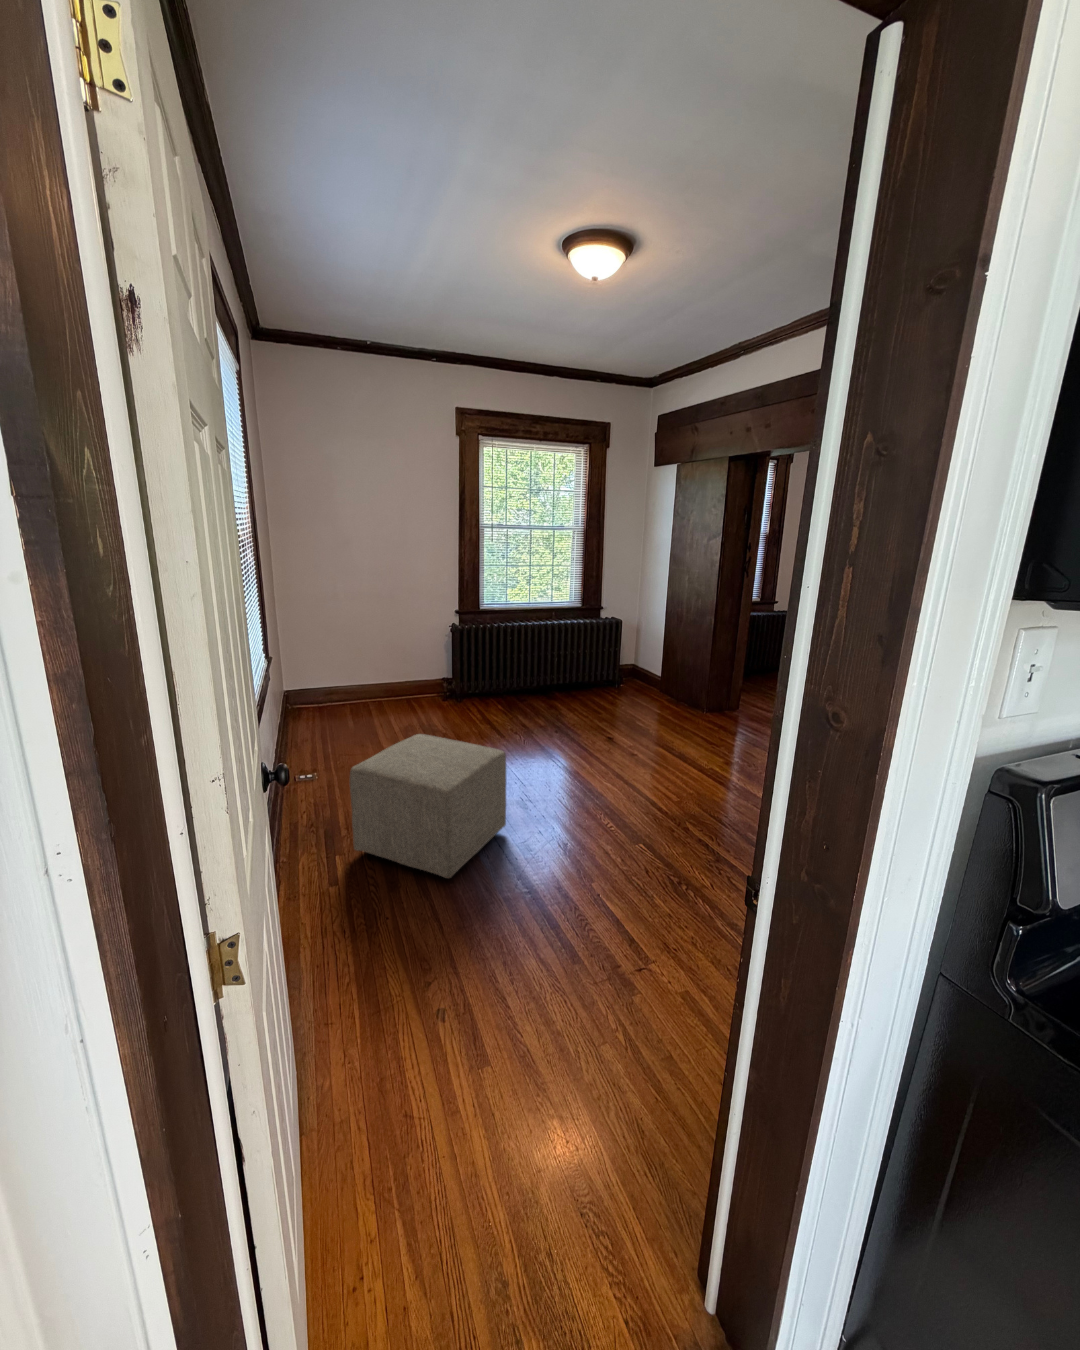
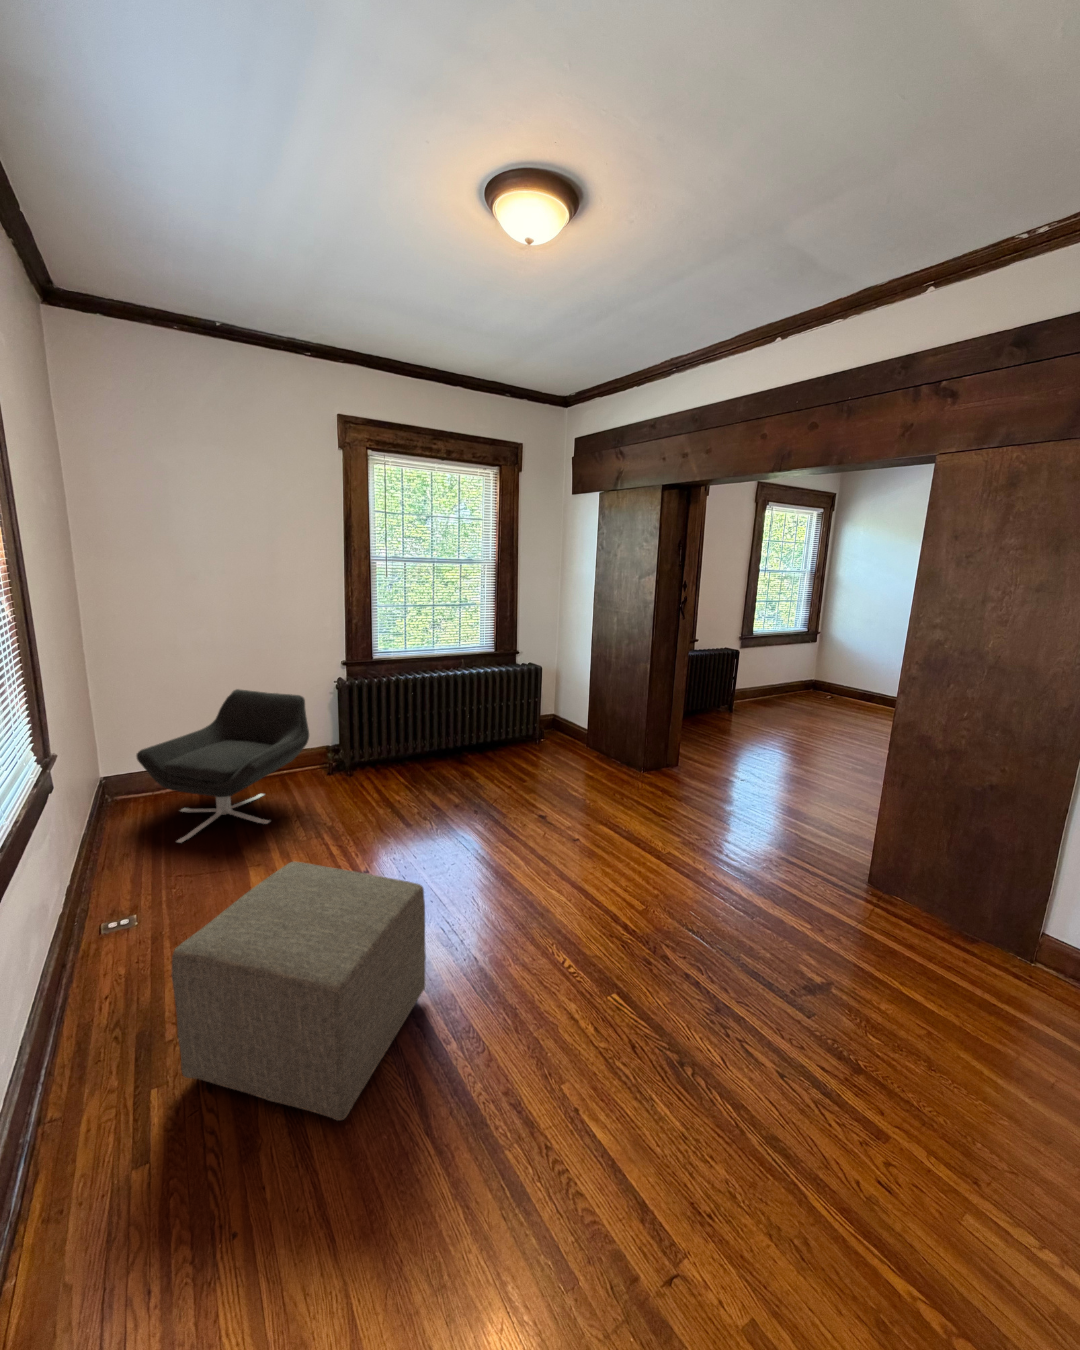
lounge chair: none [310,629,430,736] -> present [137,689,309,843]

